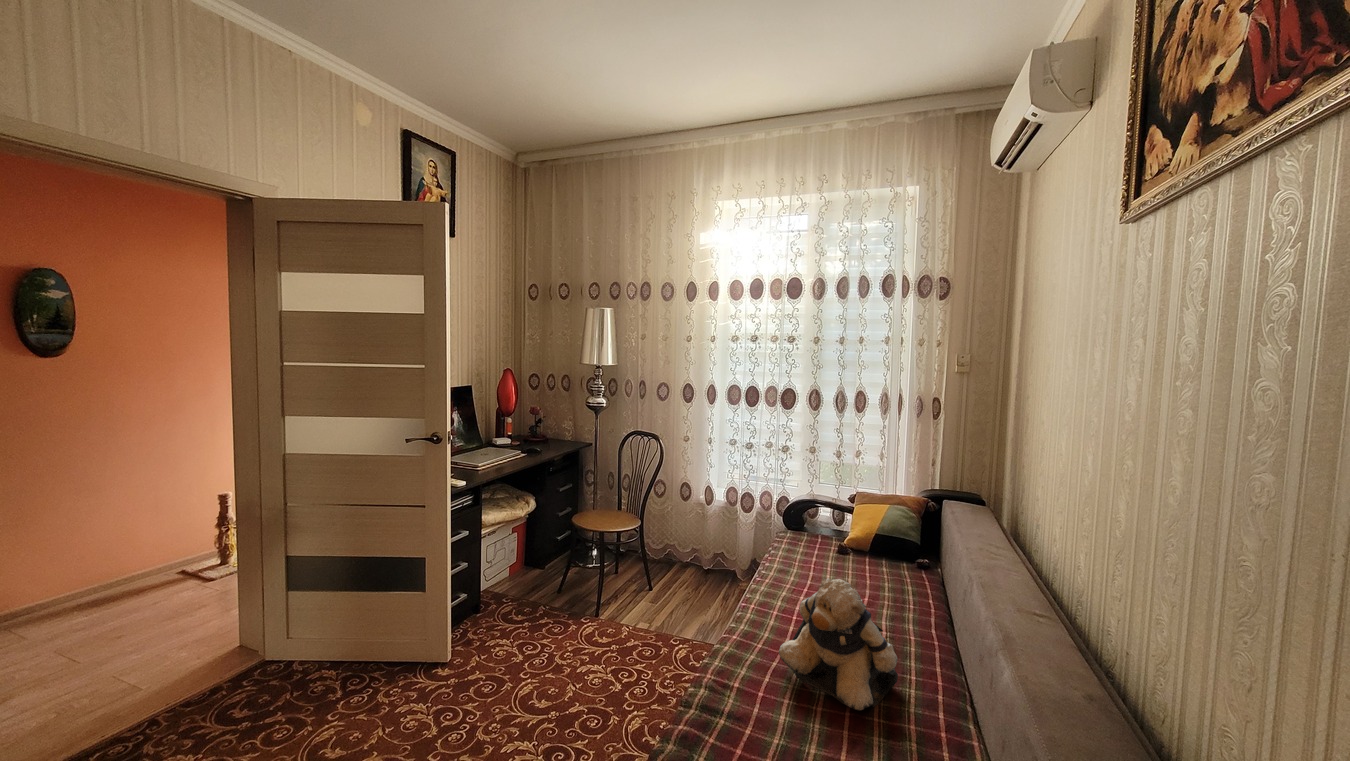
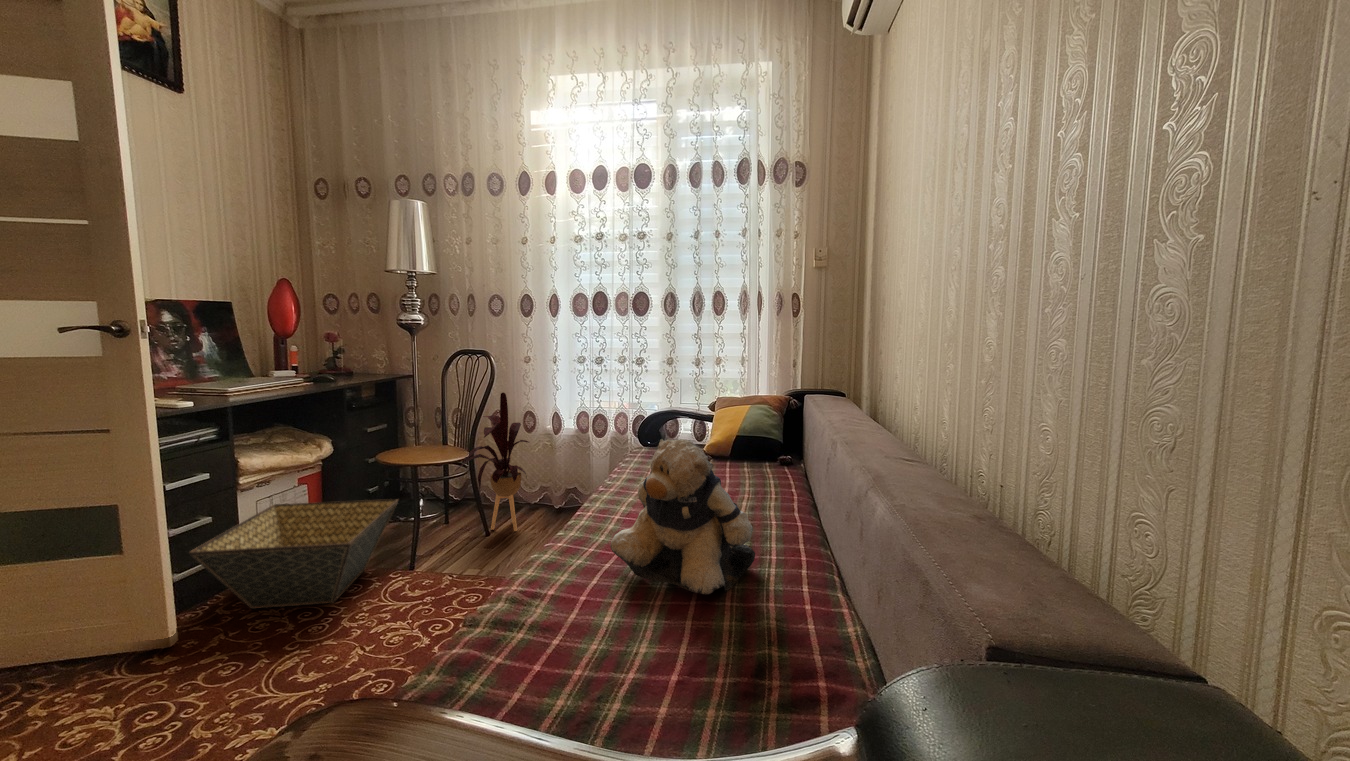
house plant: none [627,471,689,588] -> present [455,392,529,531]
basket: none [458,551,588,640] -> present [189,499,398,609]

